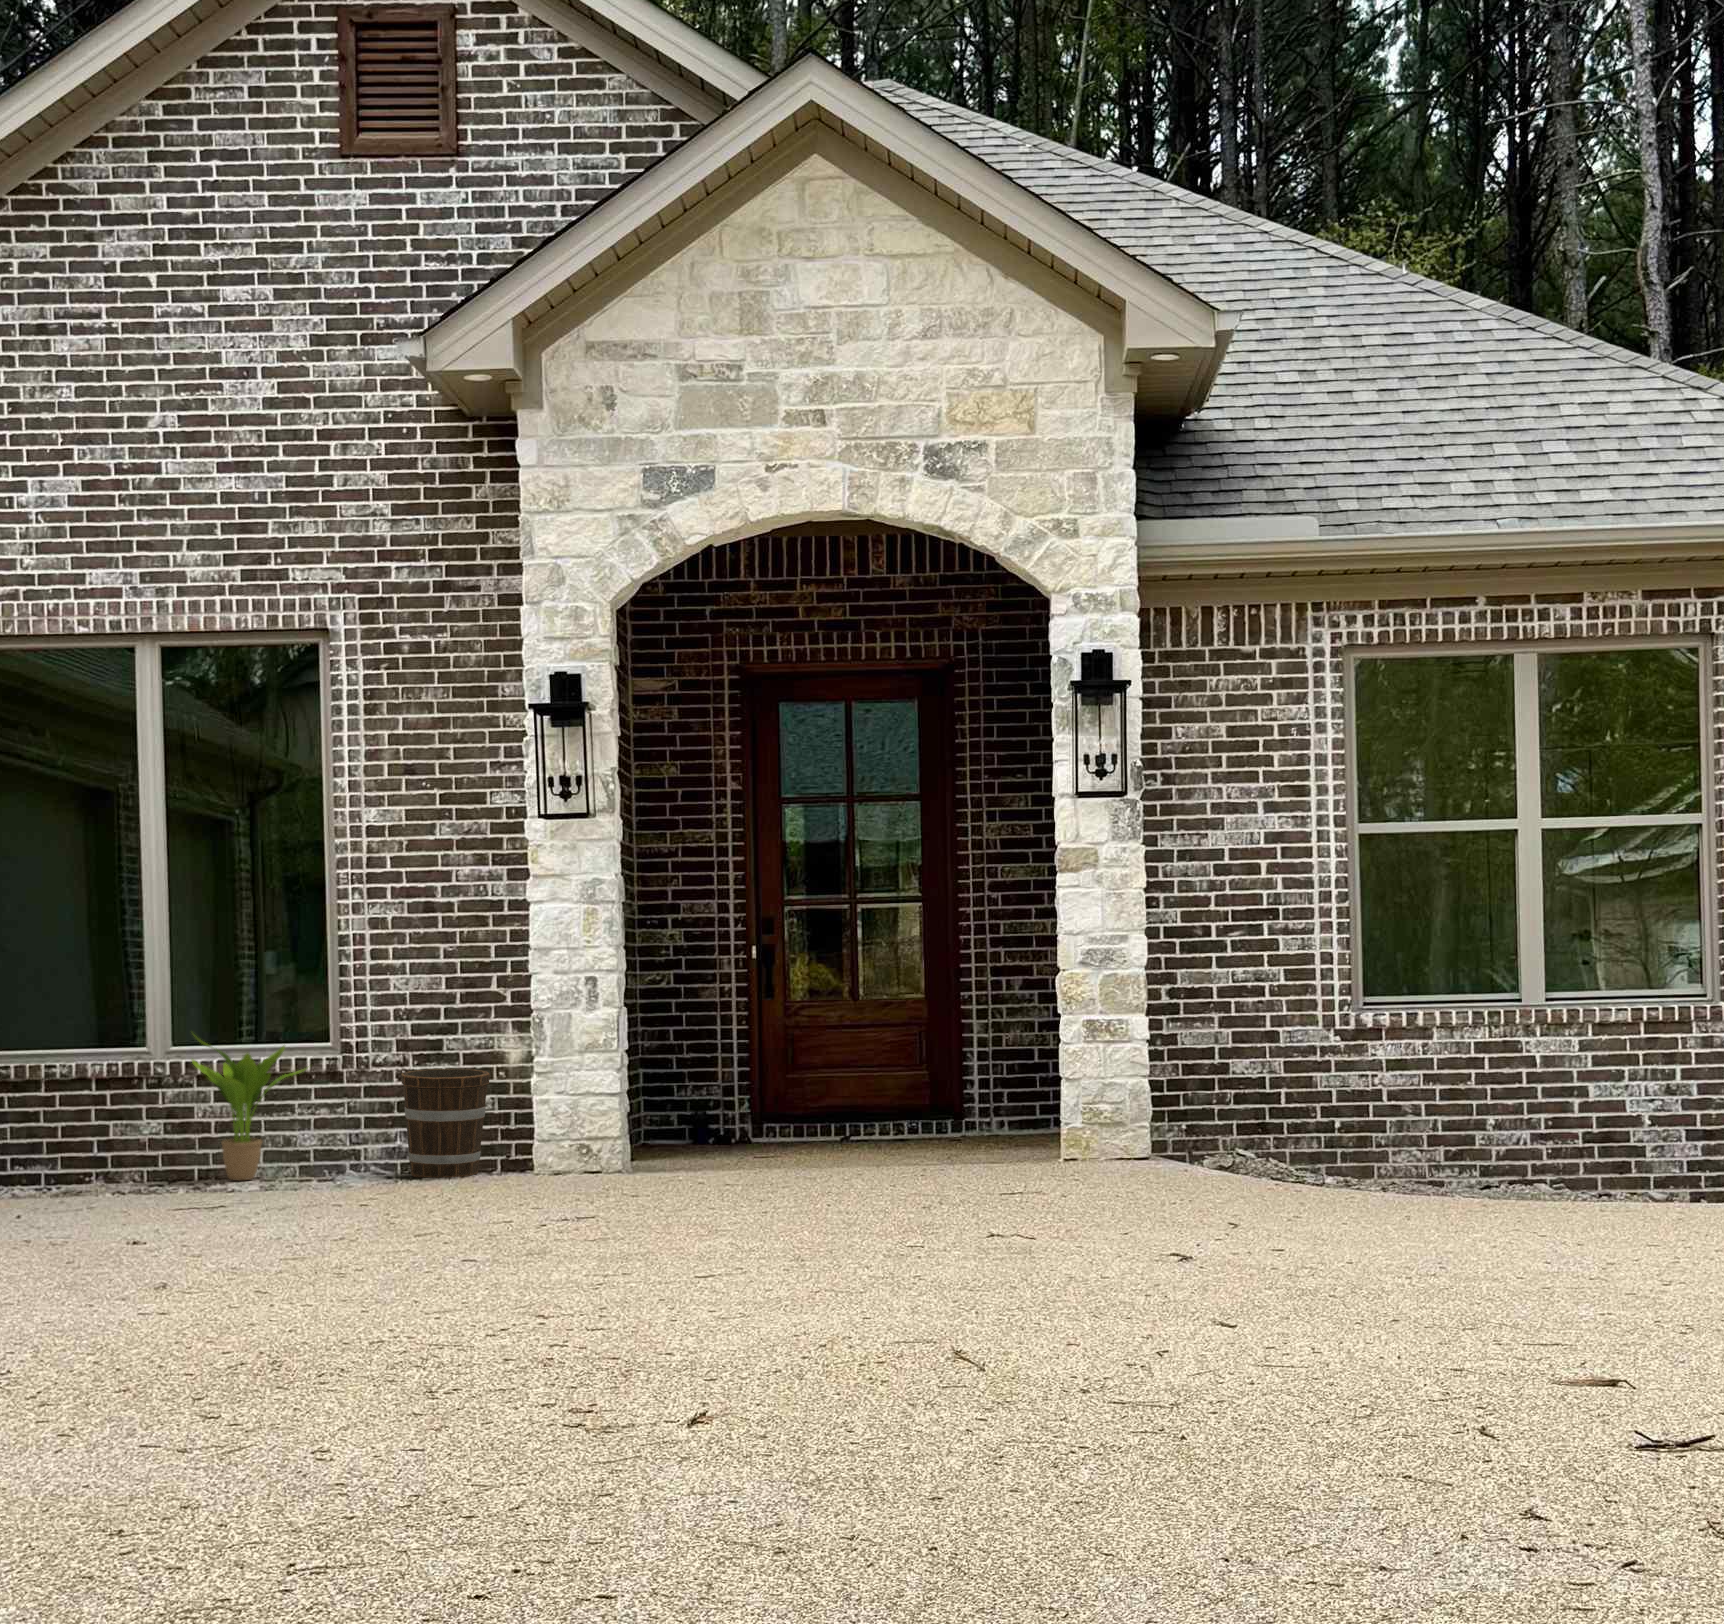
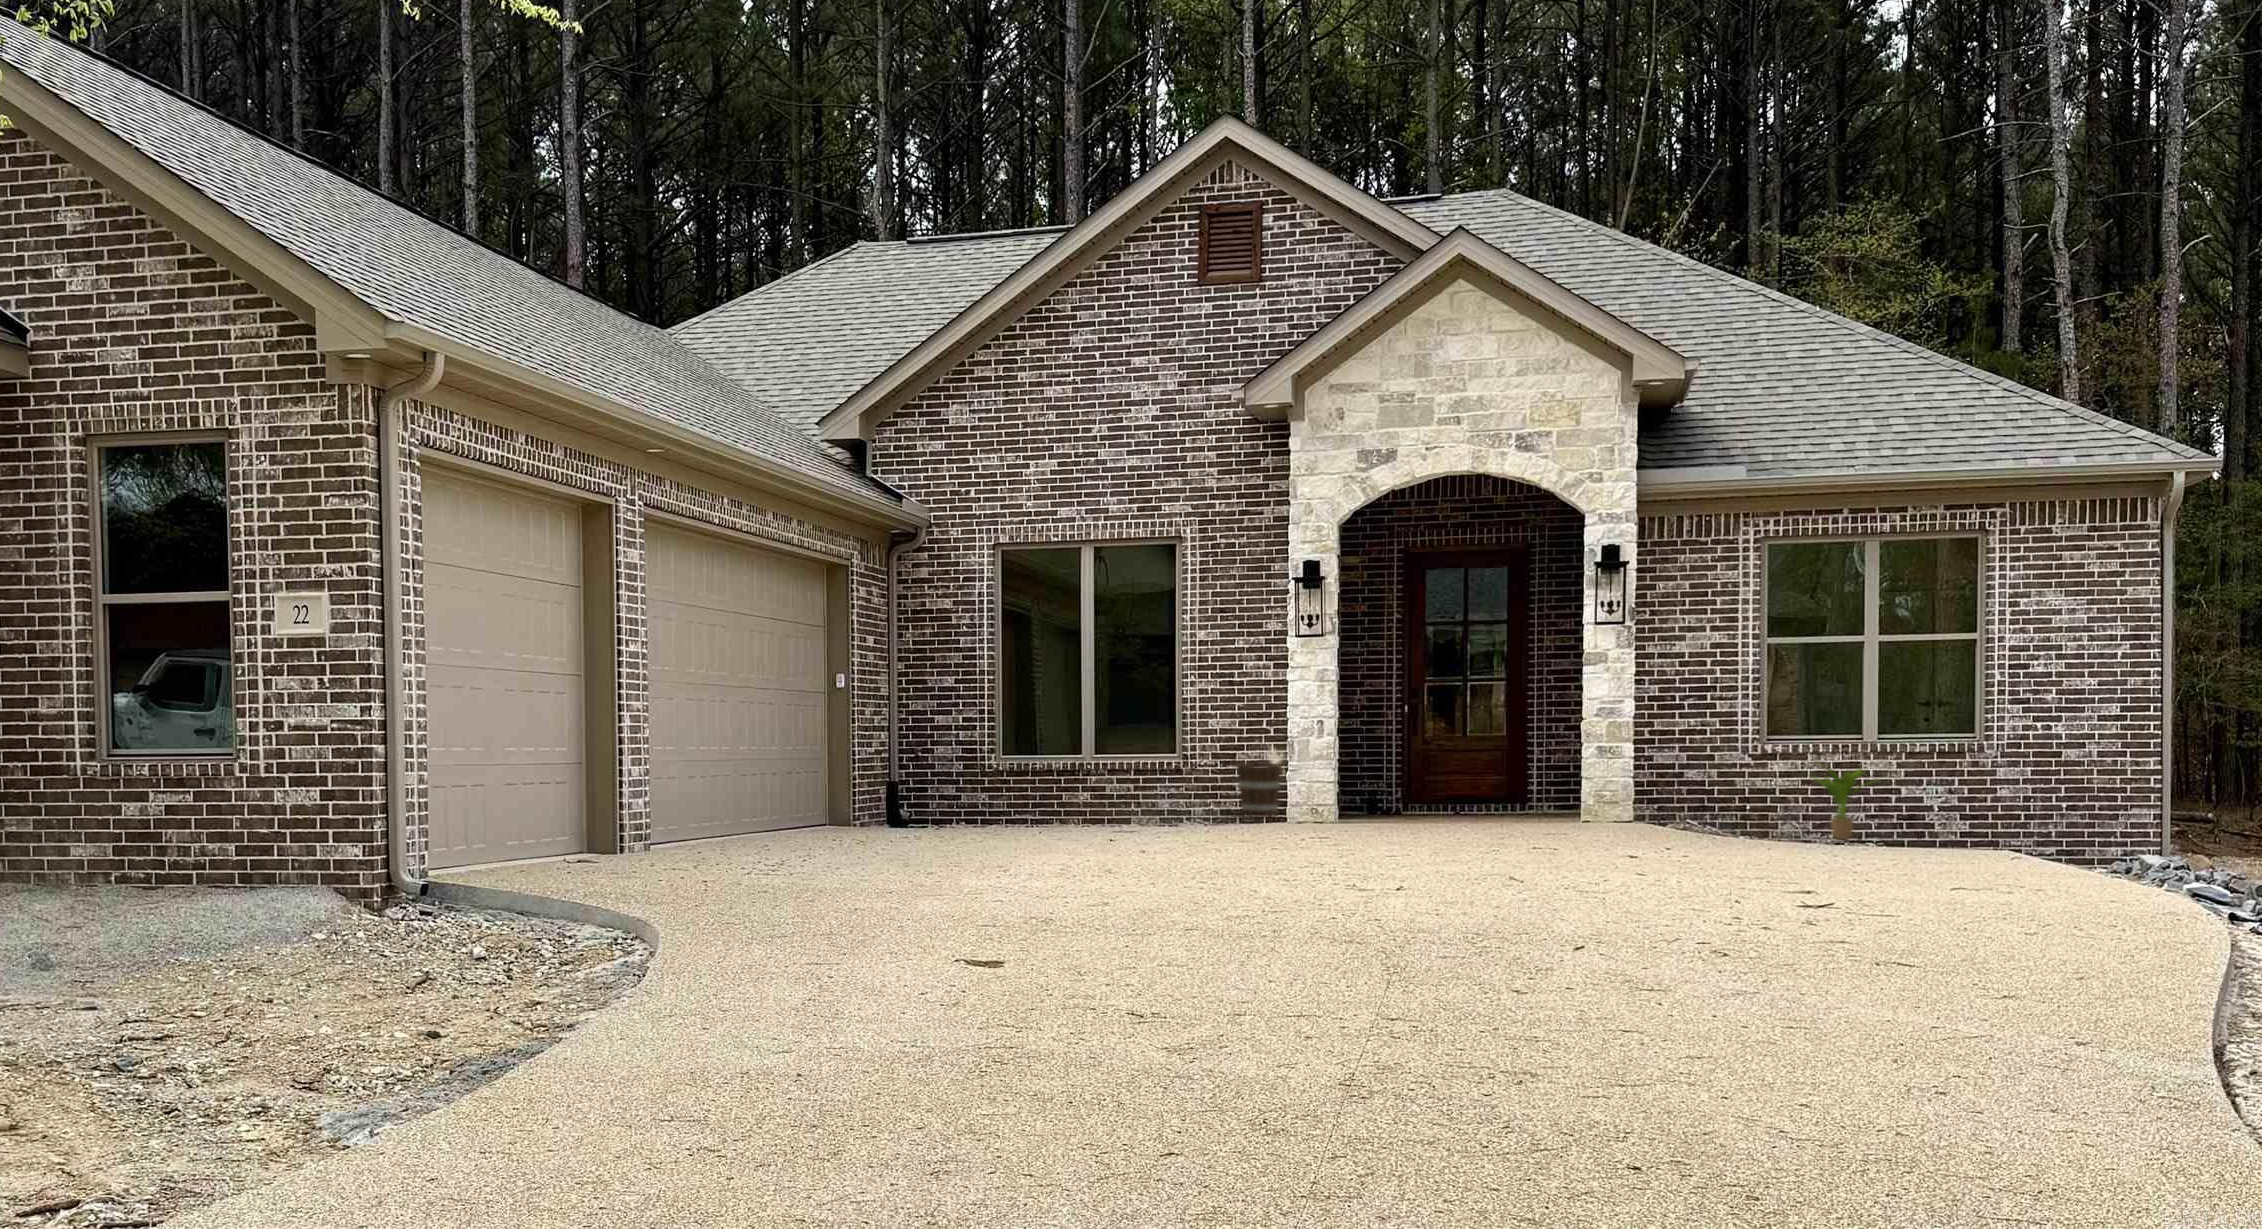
potted plant: present [192,1035,309,1181] -> present [1814,767,1878,840]

